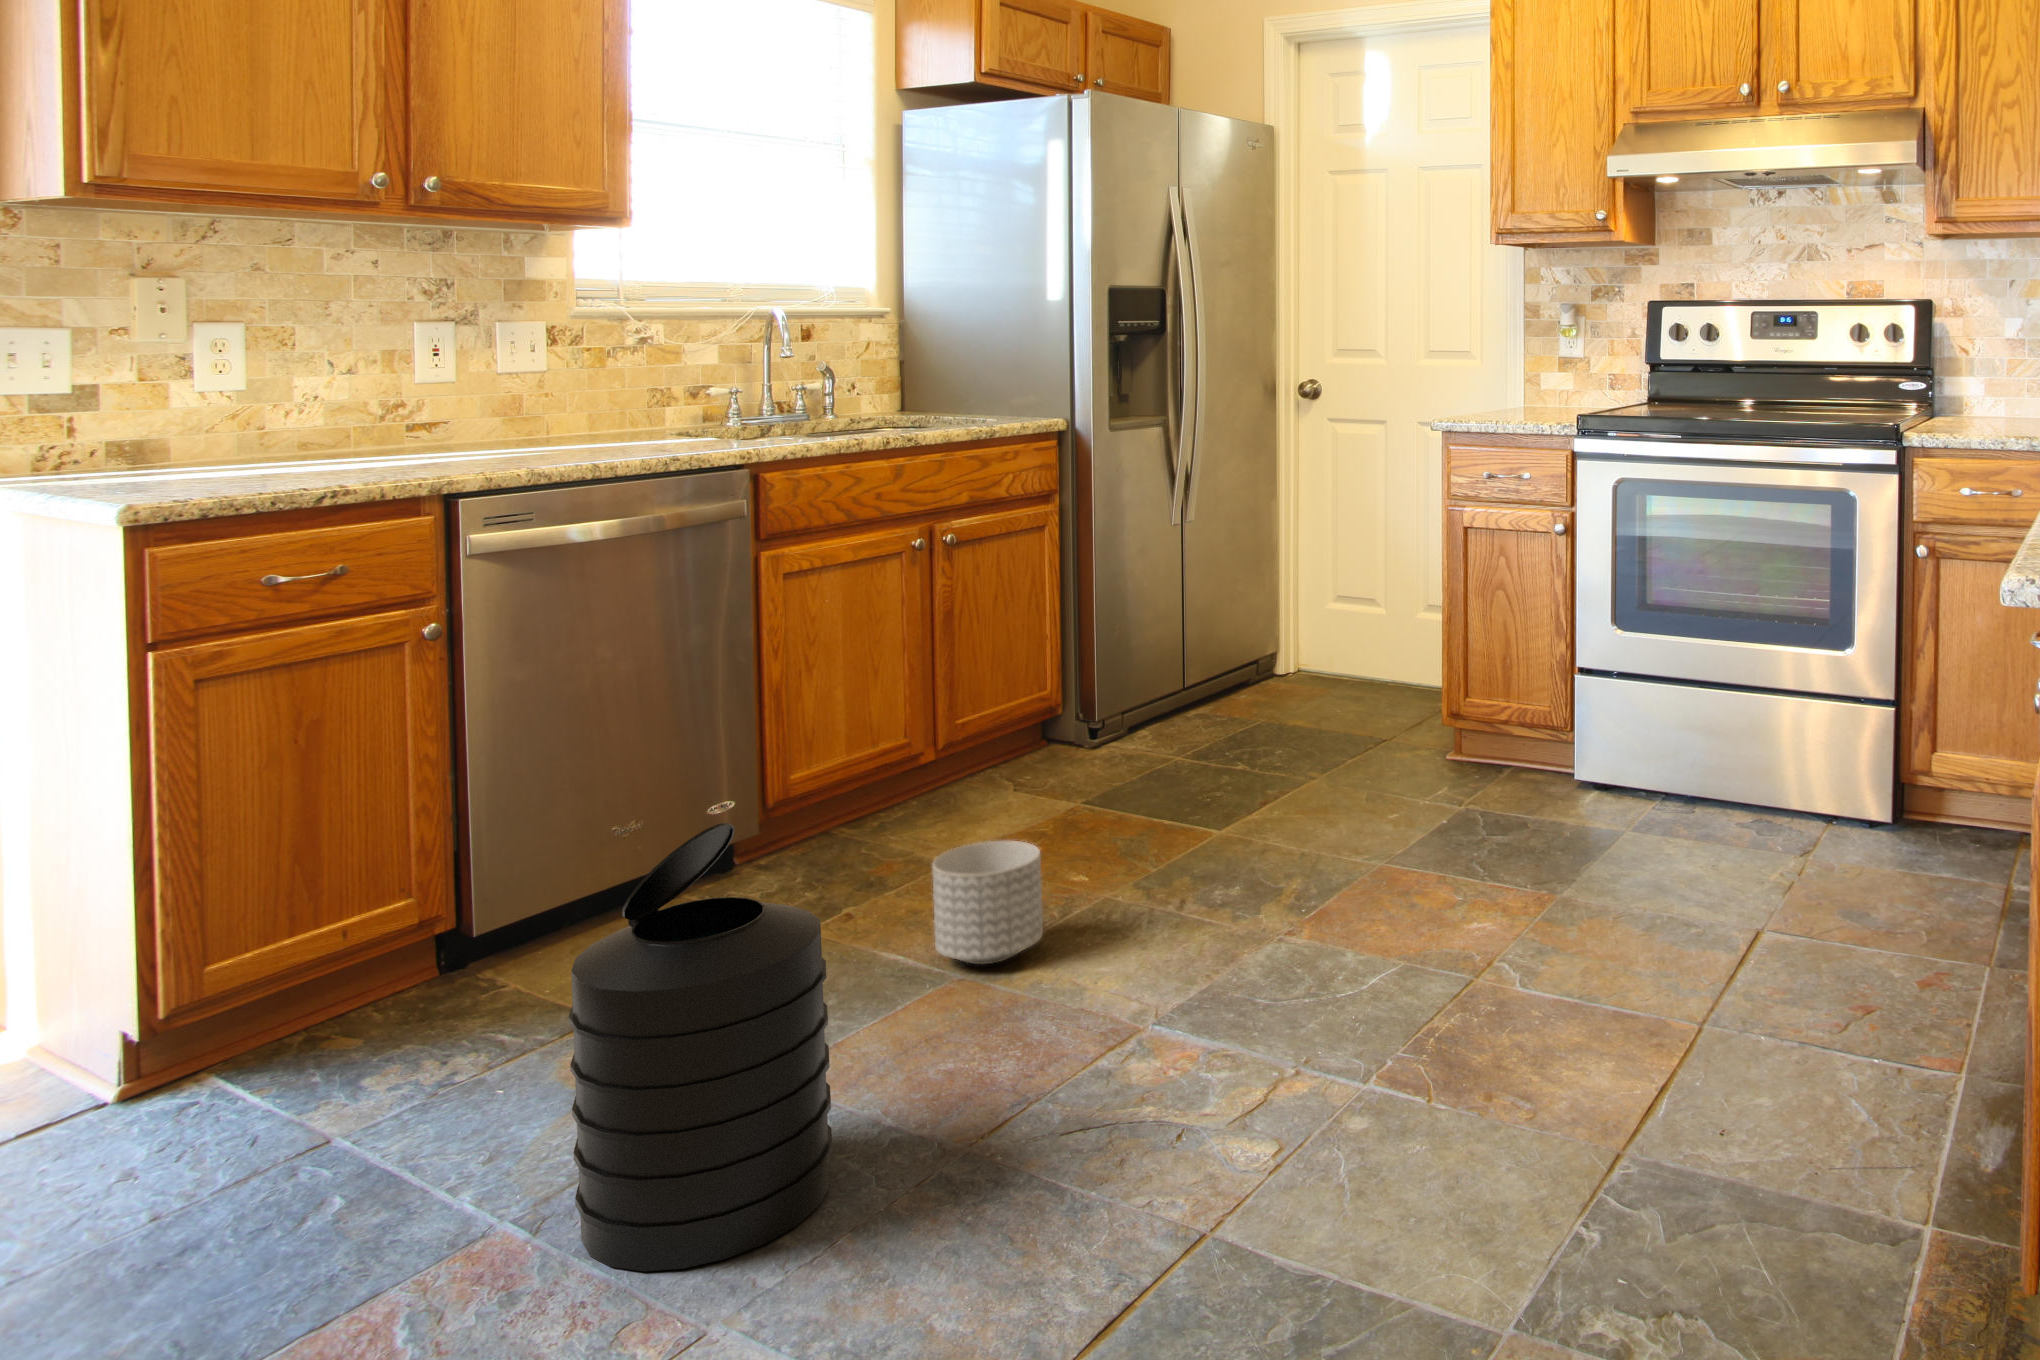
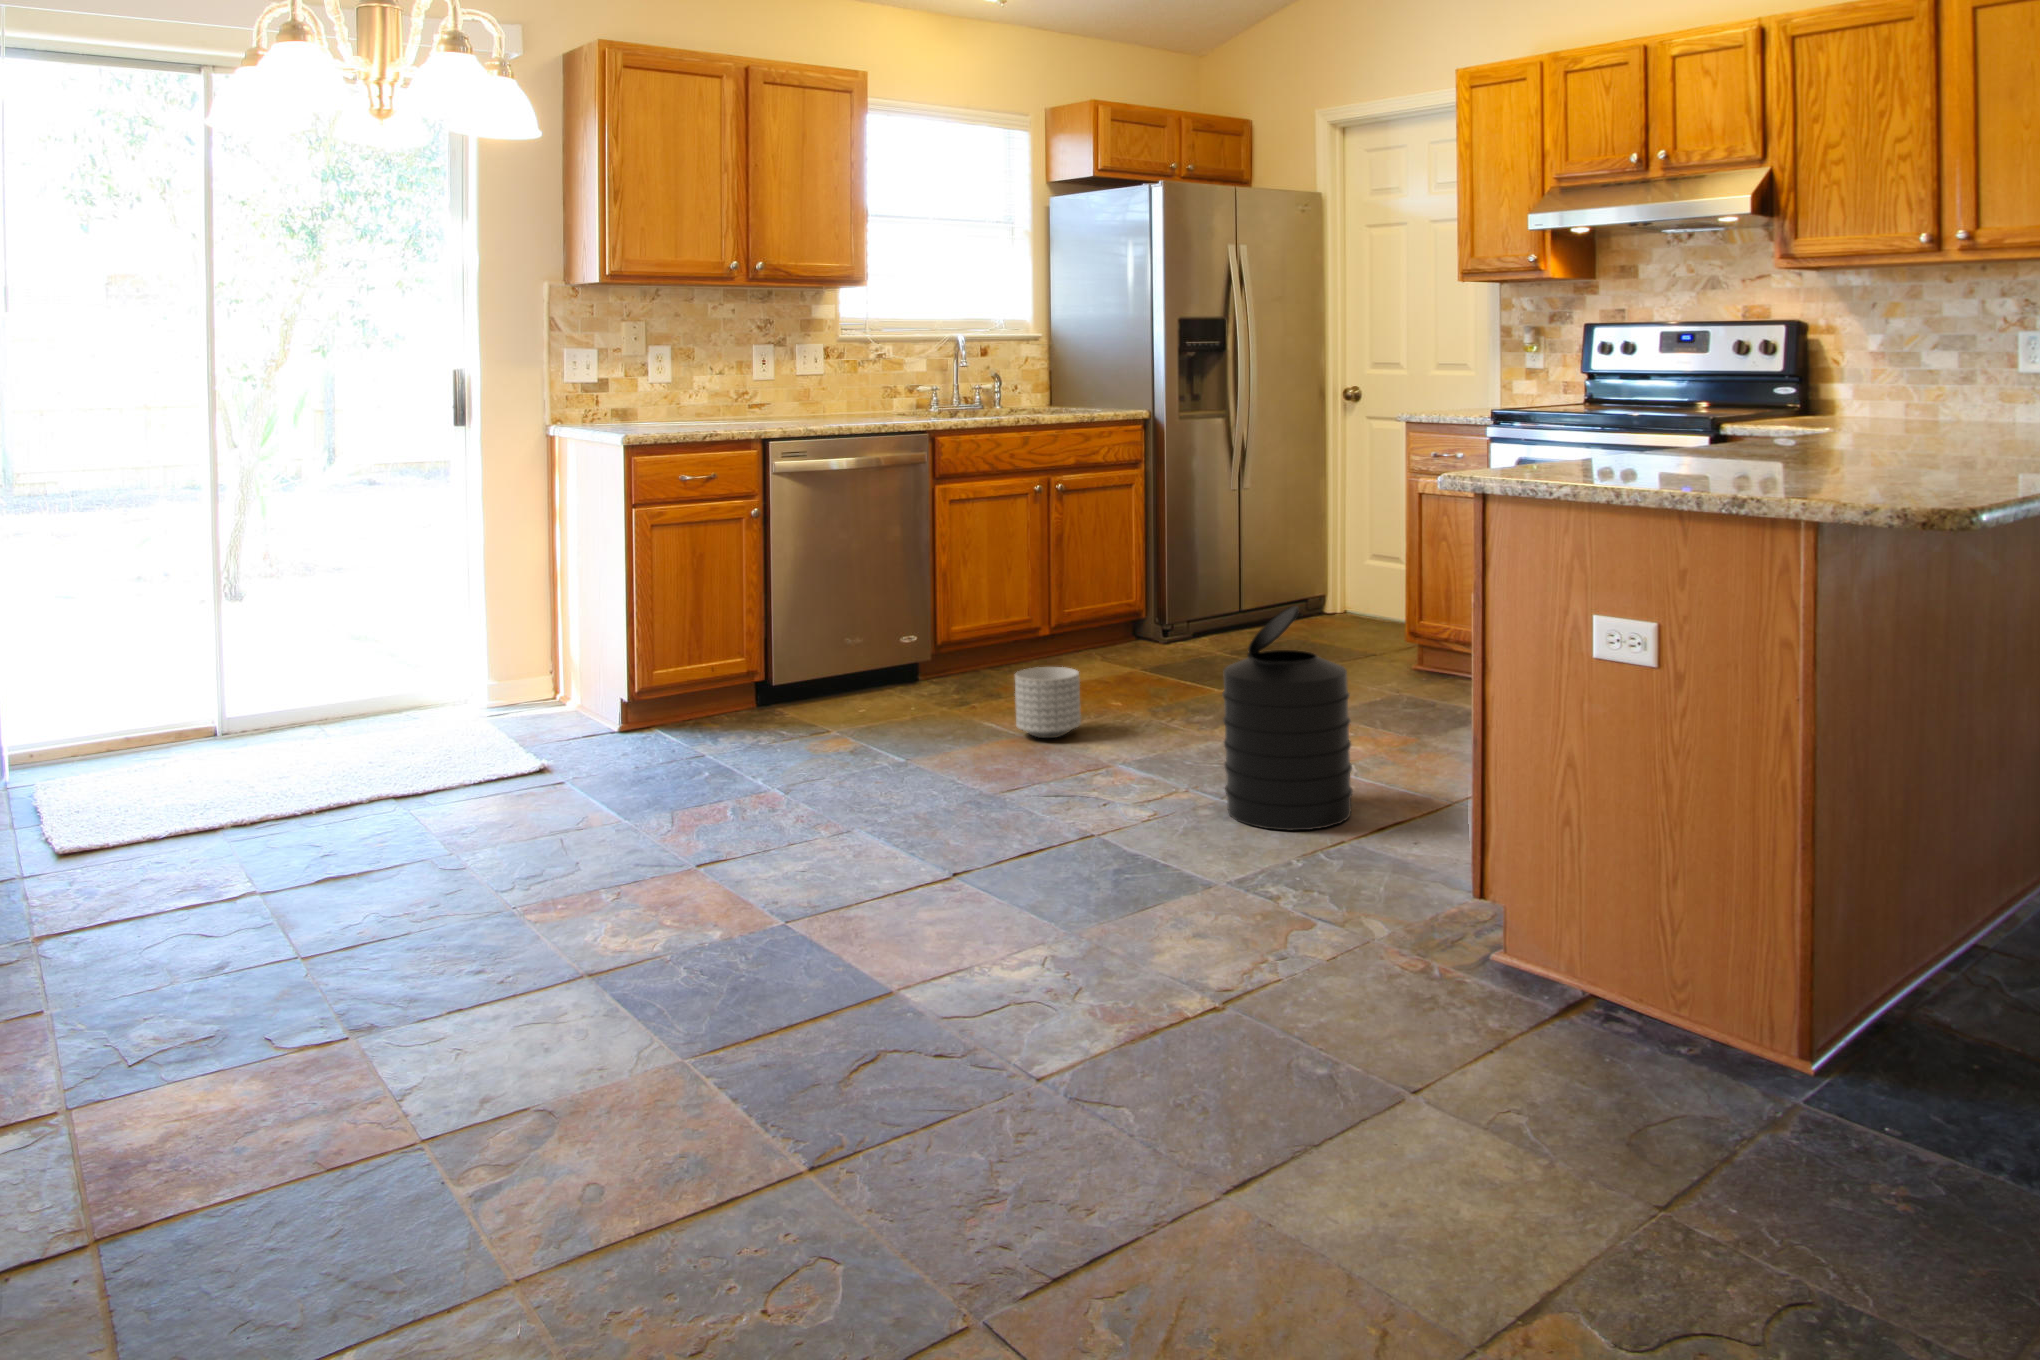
trash can: present [568,823,833,1271] -> present [1222,606,1353,830]

